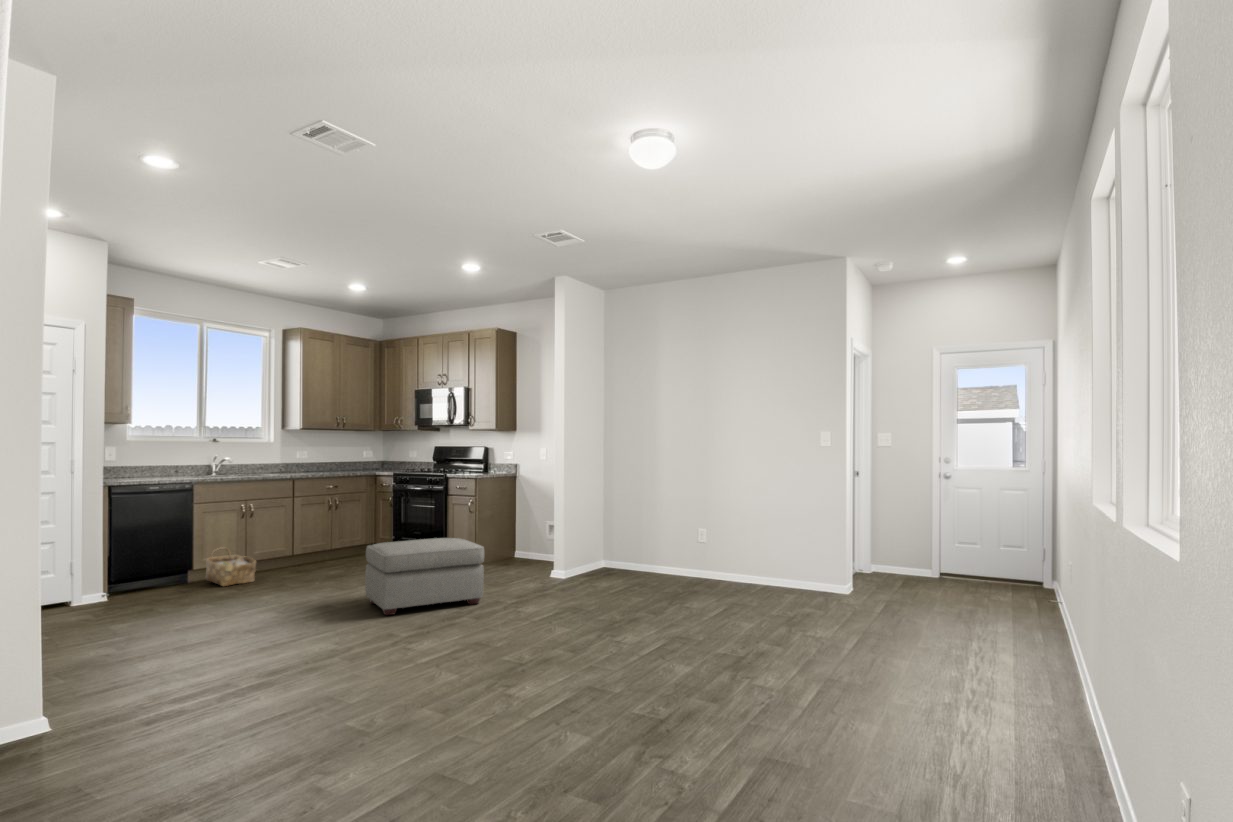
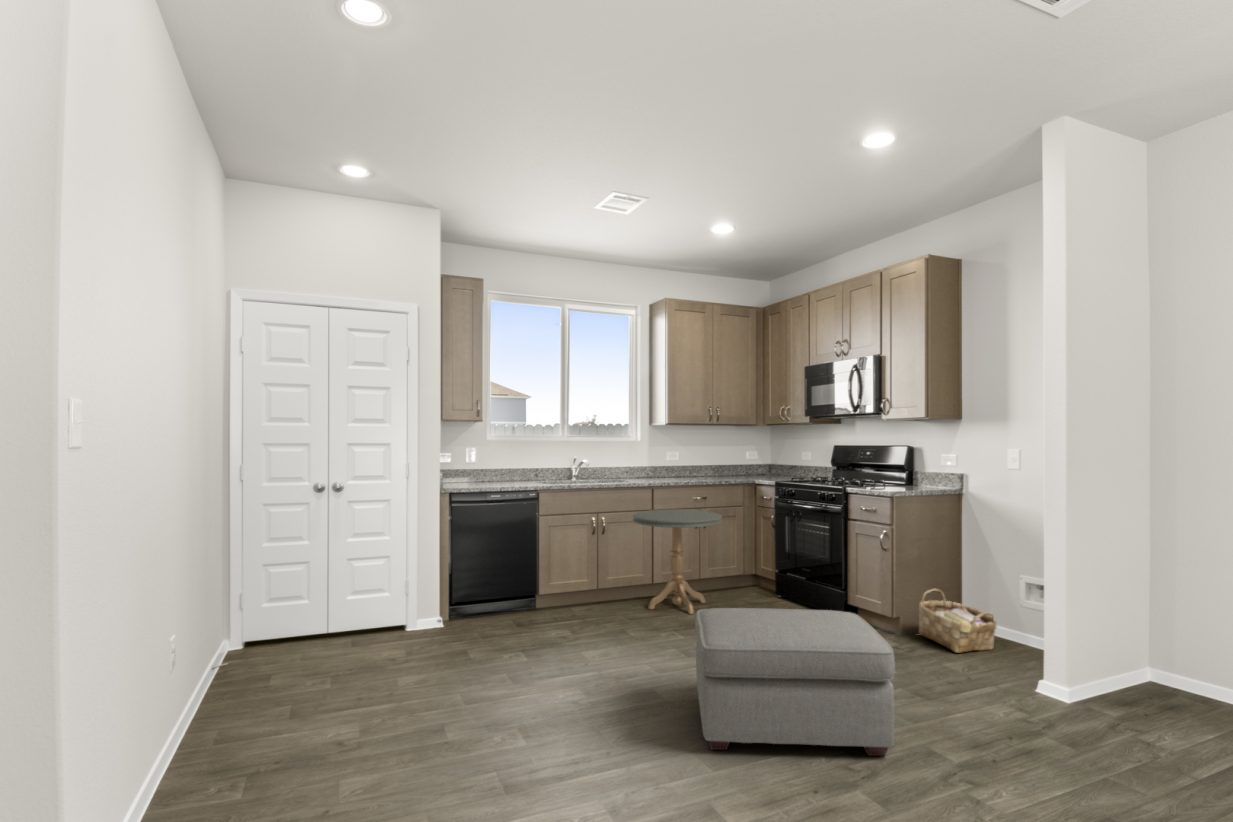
side table: none [281,496,356,573] -> present [633,509,722,614]
woven basket: present [206,547,256,586] -> present [919,589,997,653]

